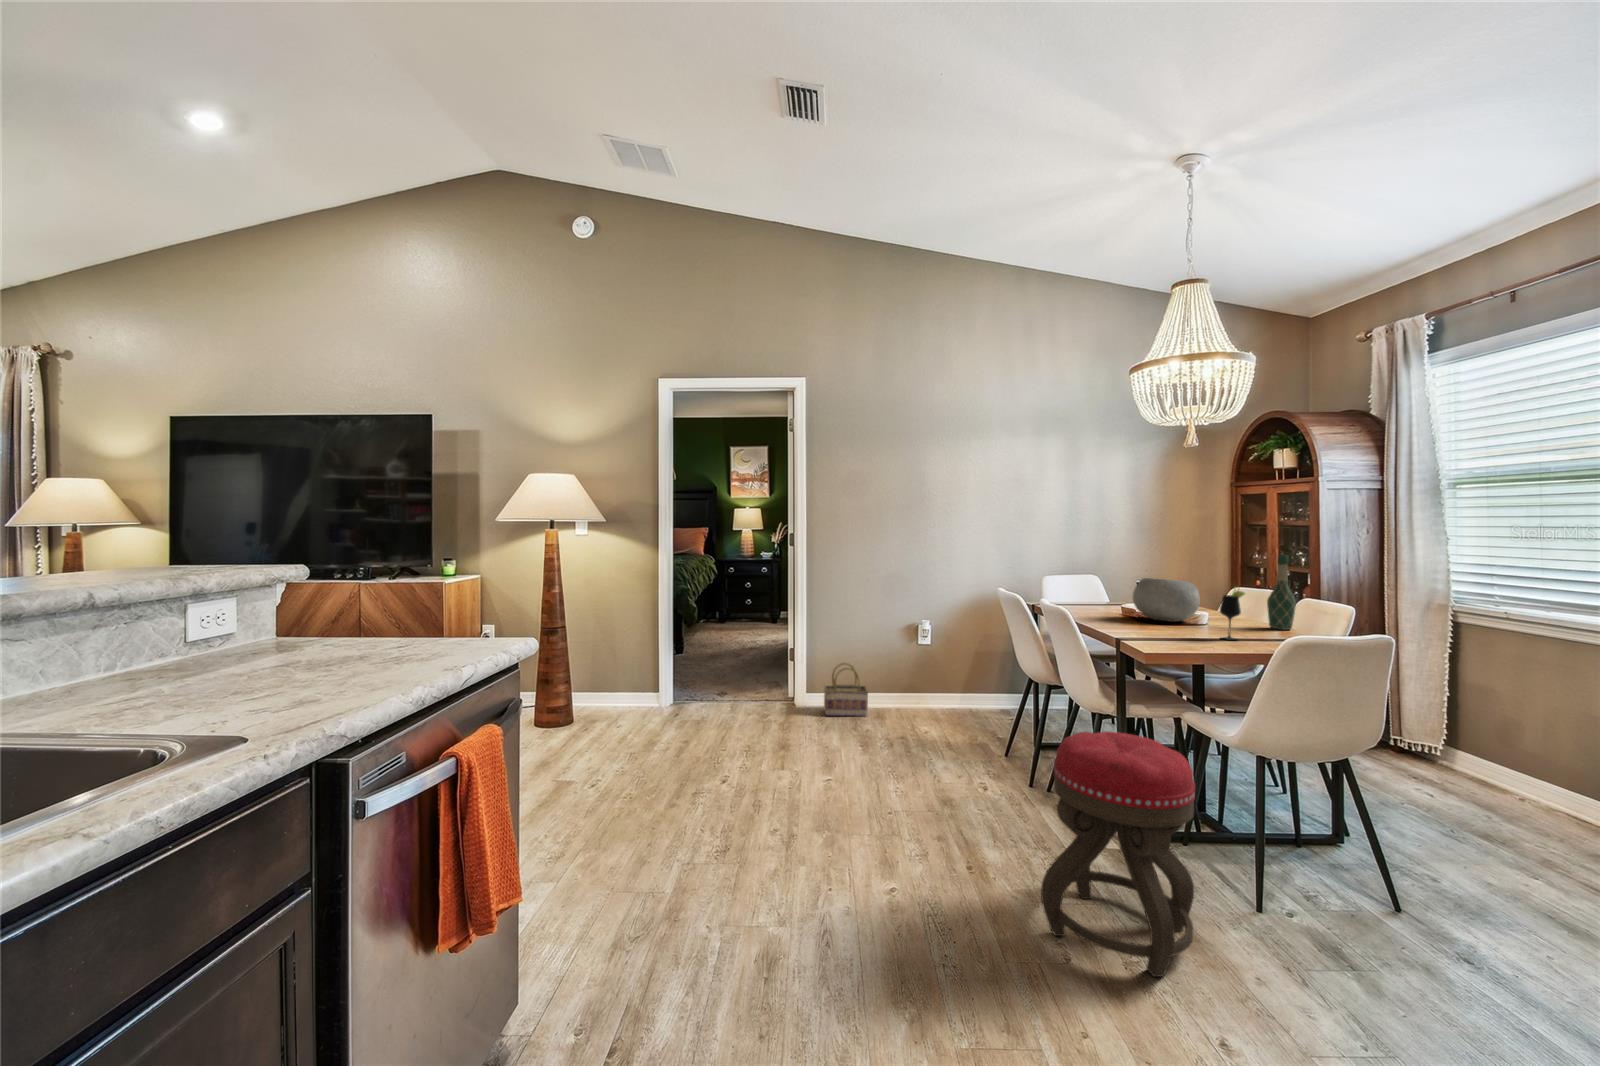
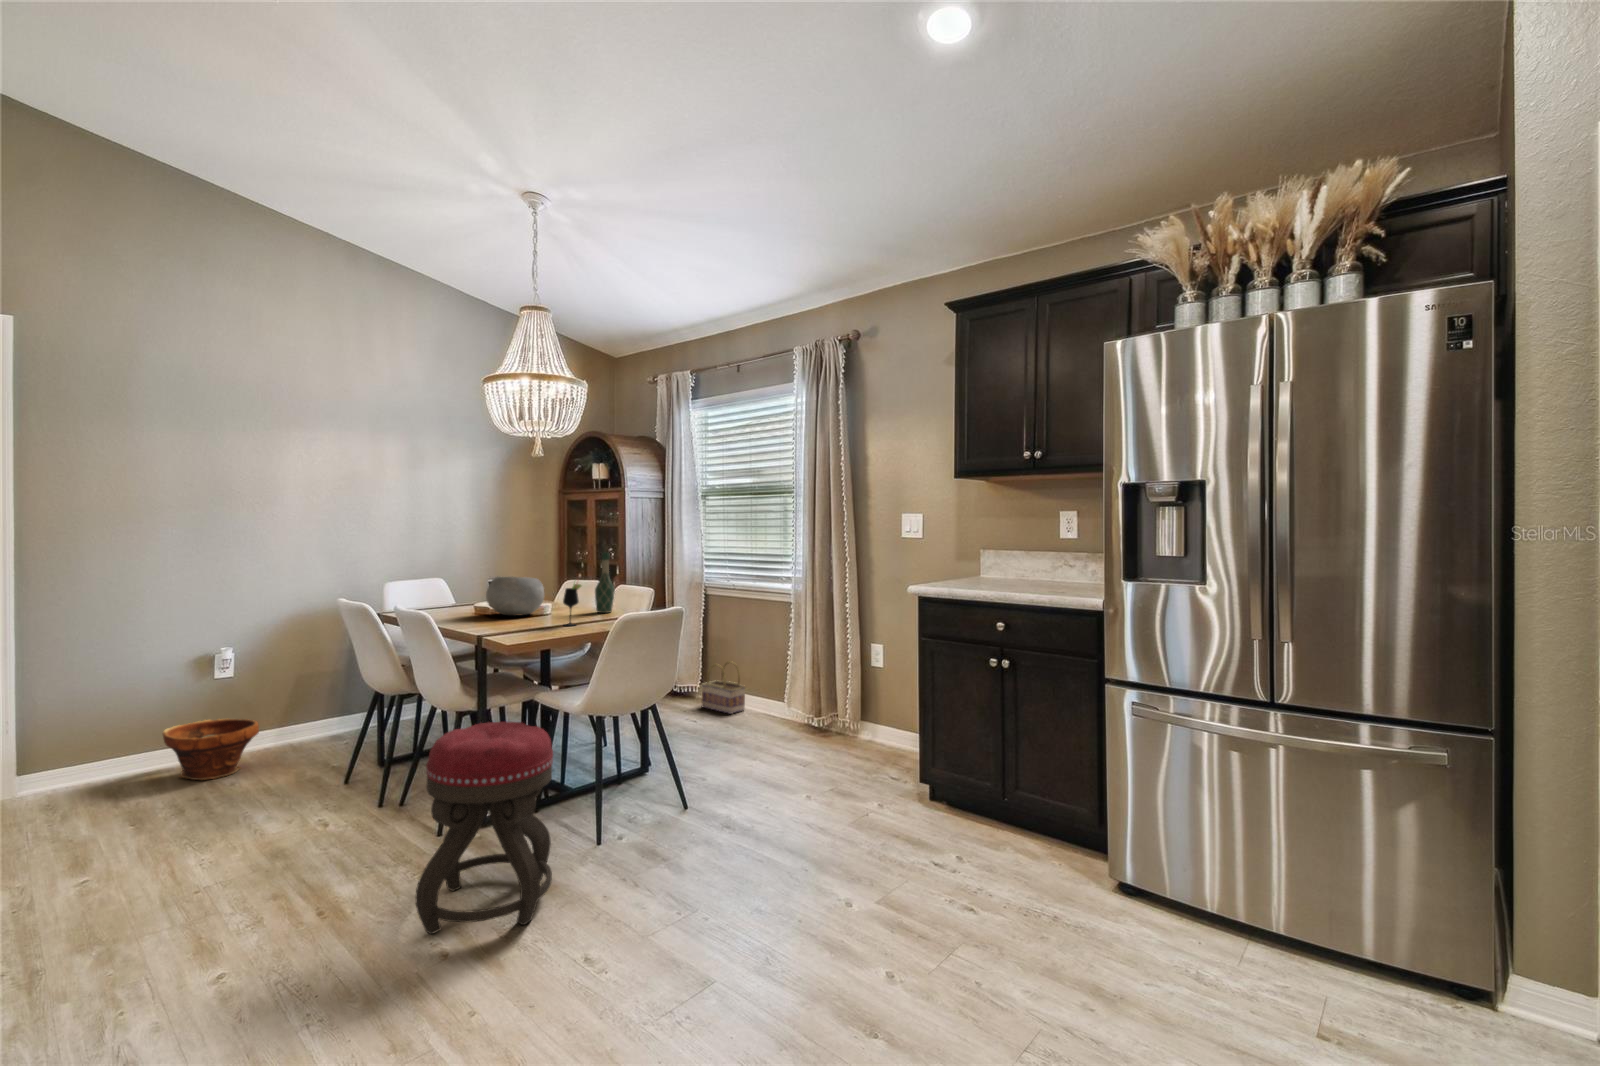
basket: present [824,663,868,716] -> present [702,661,745,714]
planter: none [890,676,948,723] -> present [163,719,259,780]

